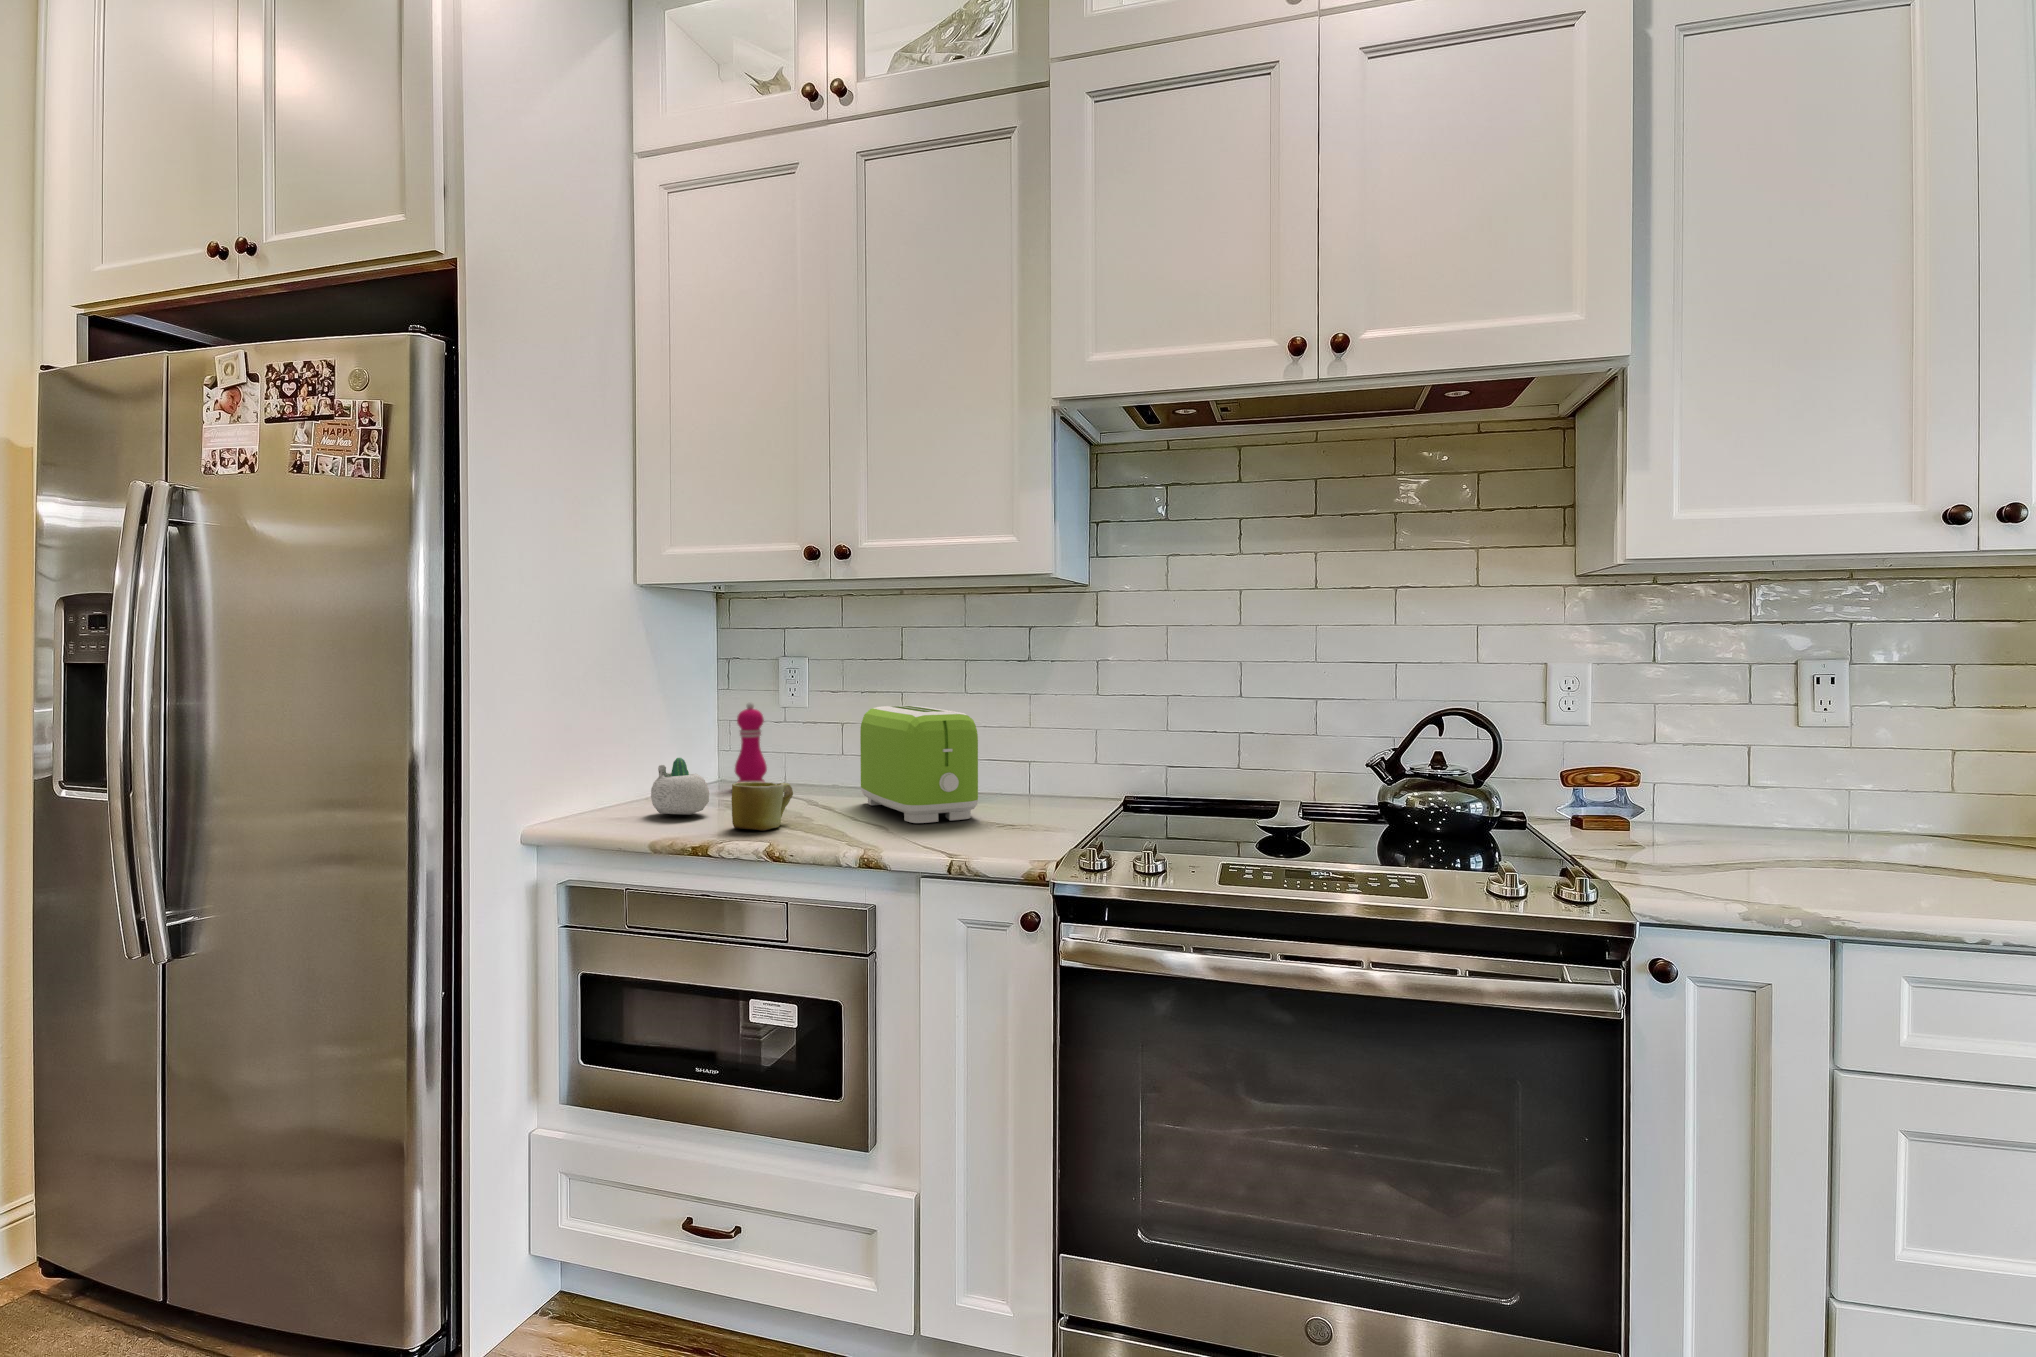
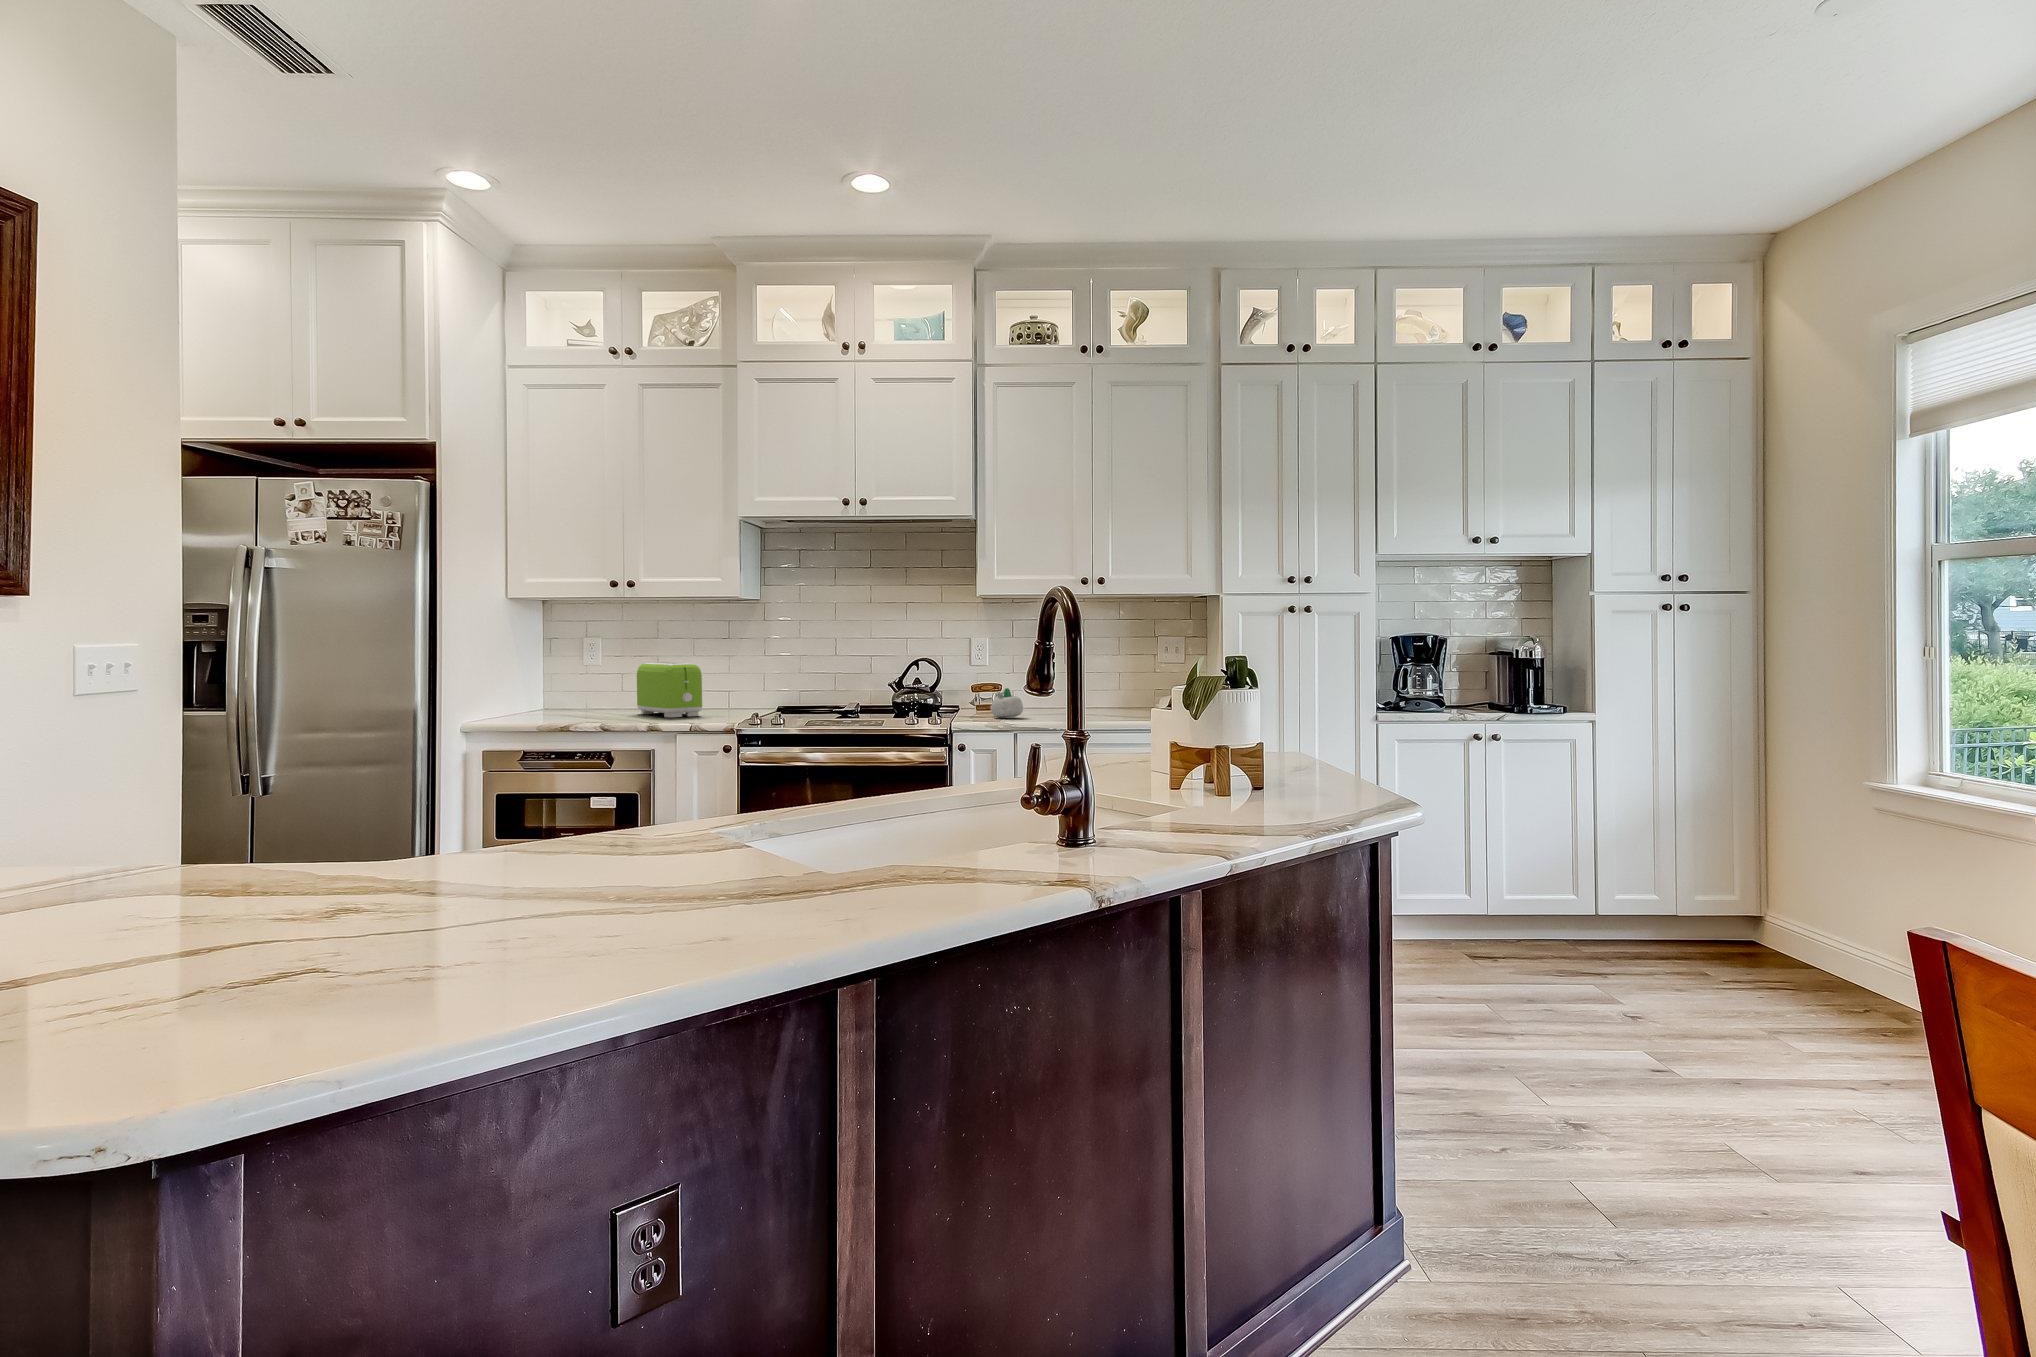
pepper mill: present [735,702,767,782] -> none [558,663,577,712]
succulent planter: present [651,758,710,815] -> present [990,688,1023,717]
mug: present [731,782,793,830] -> none [575,699,605,721]

